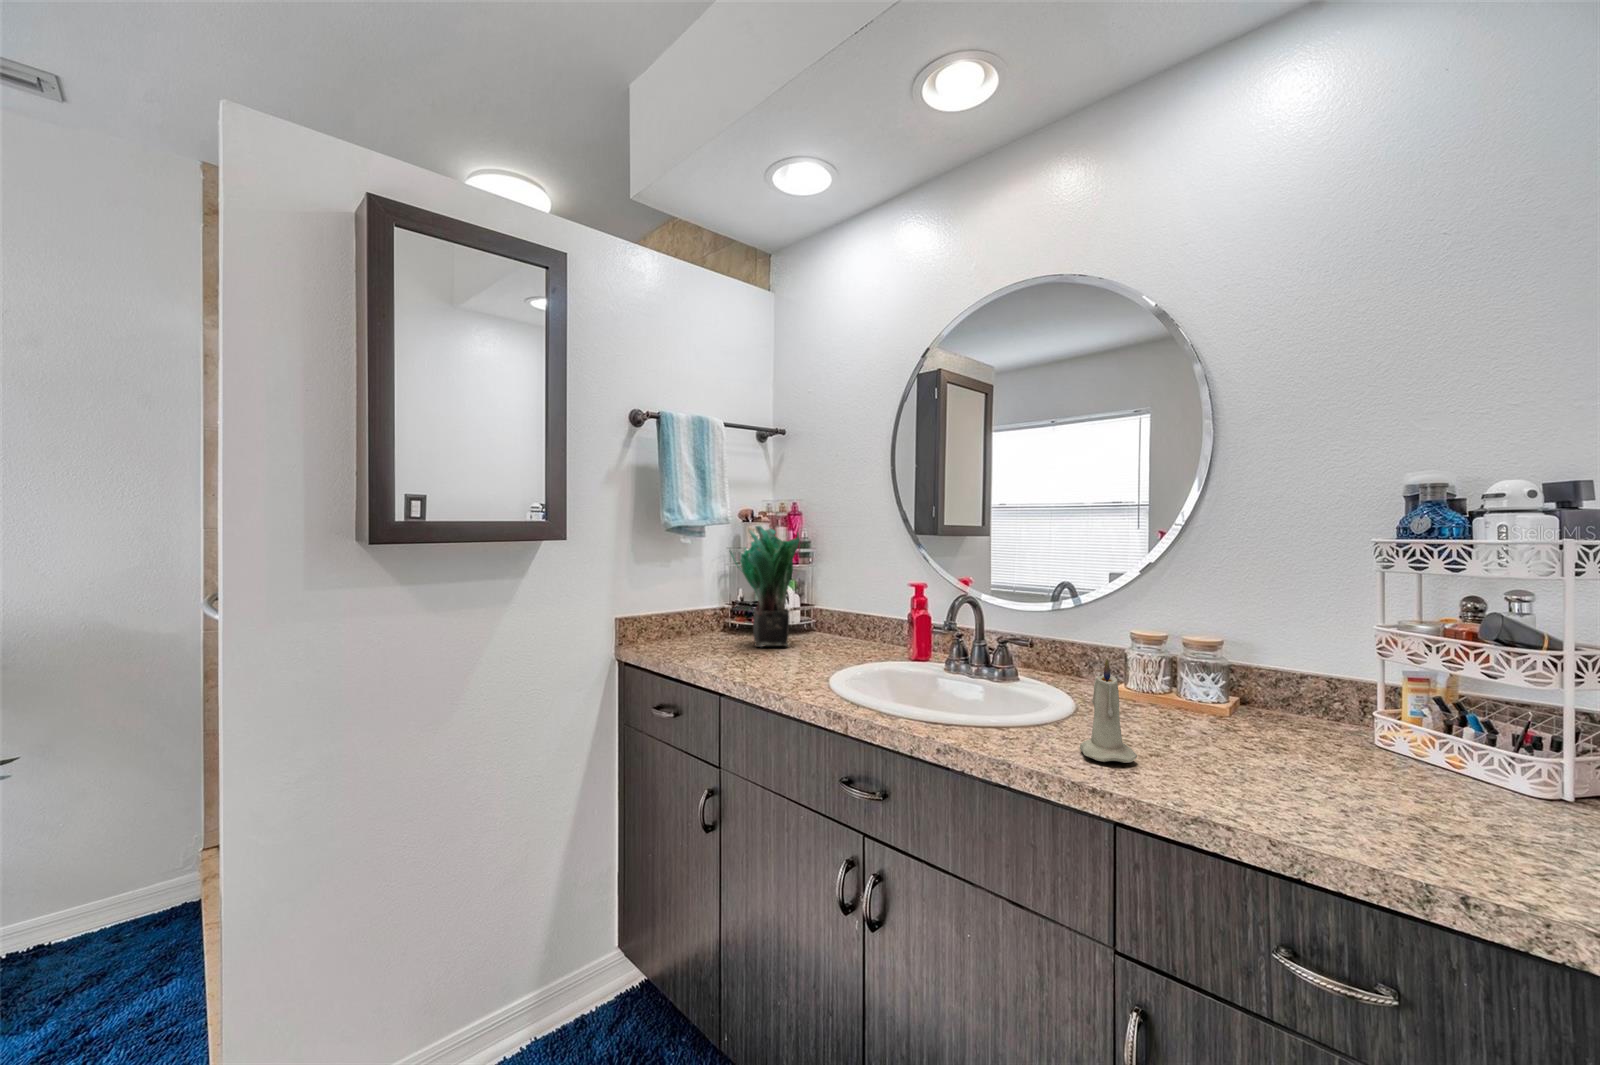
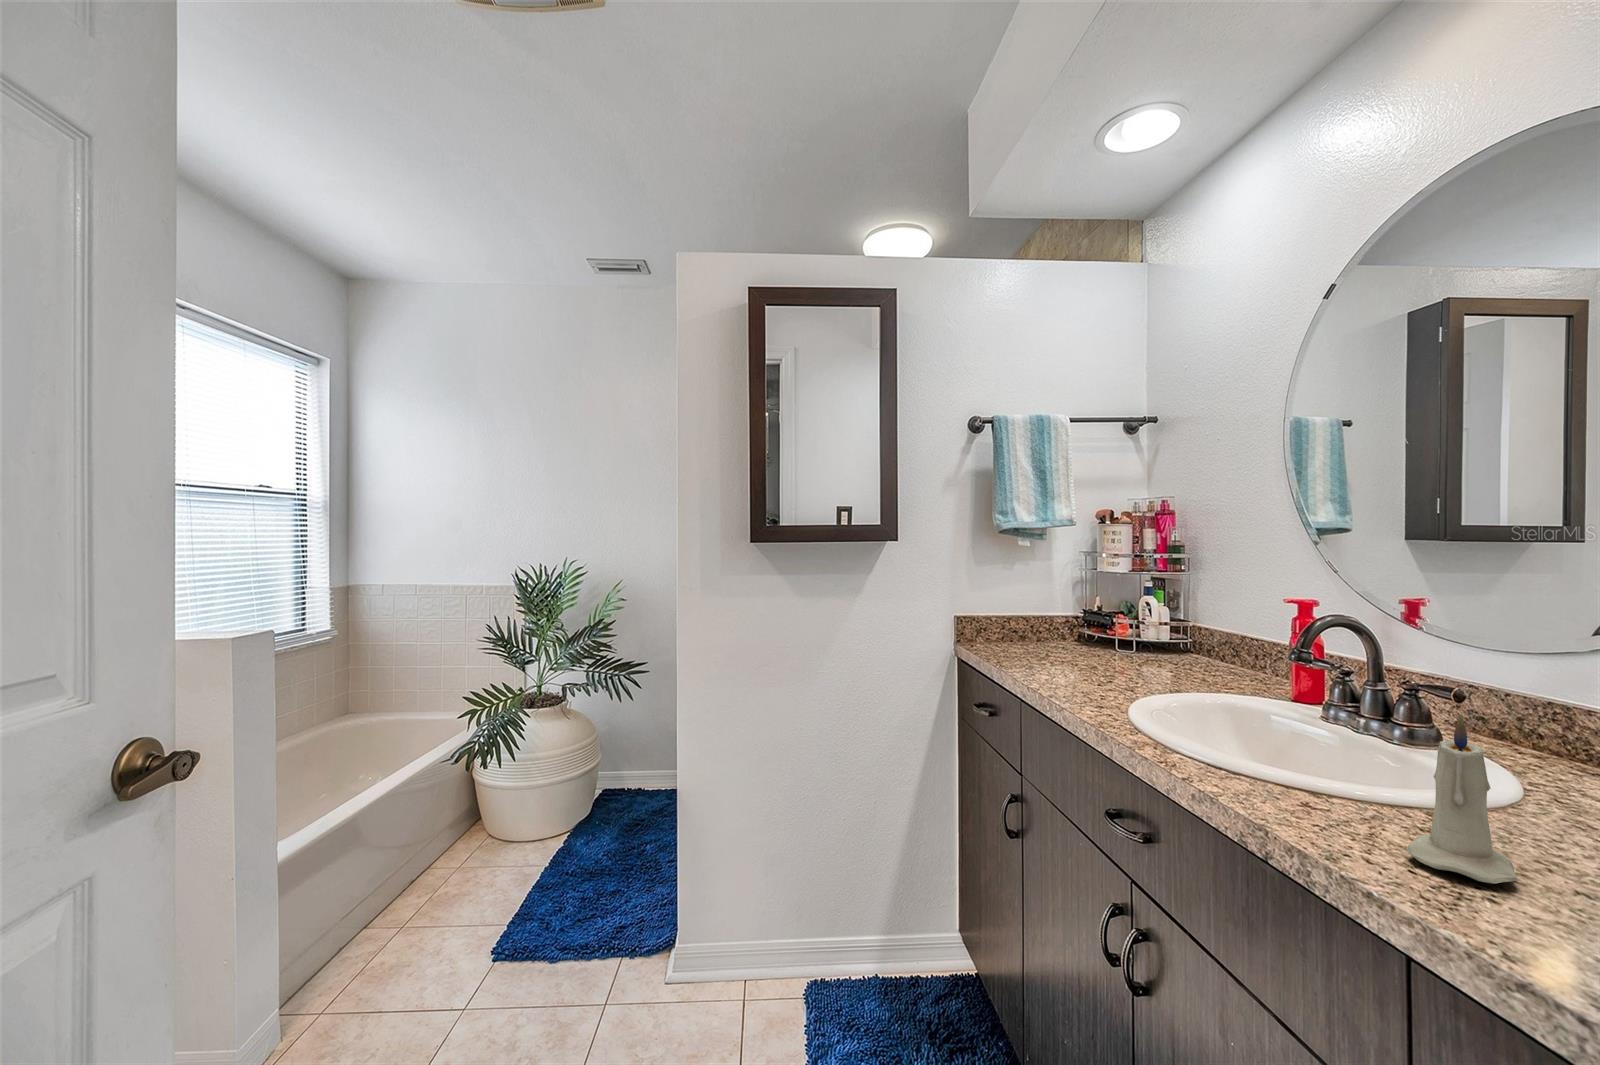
potted plant: present [729,526,800,647] -> none [1066,527,1148,663]

